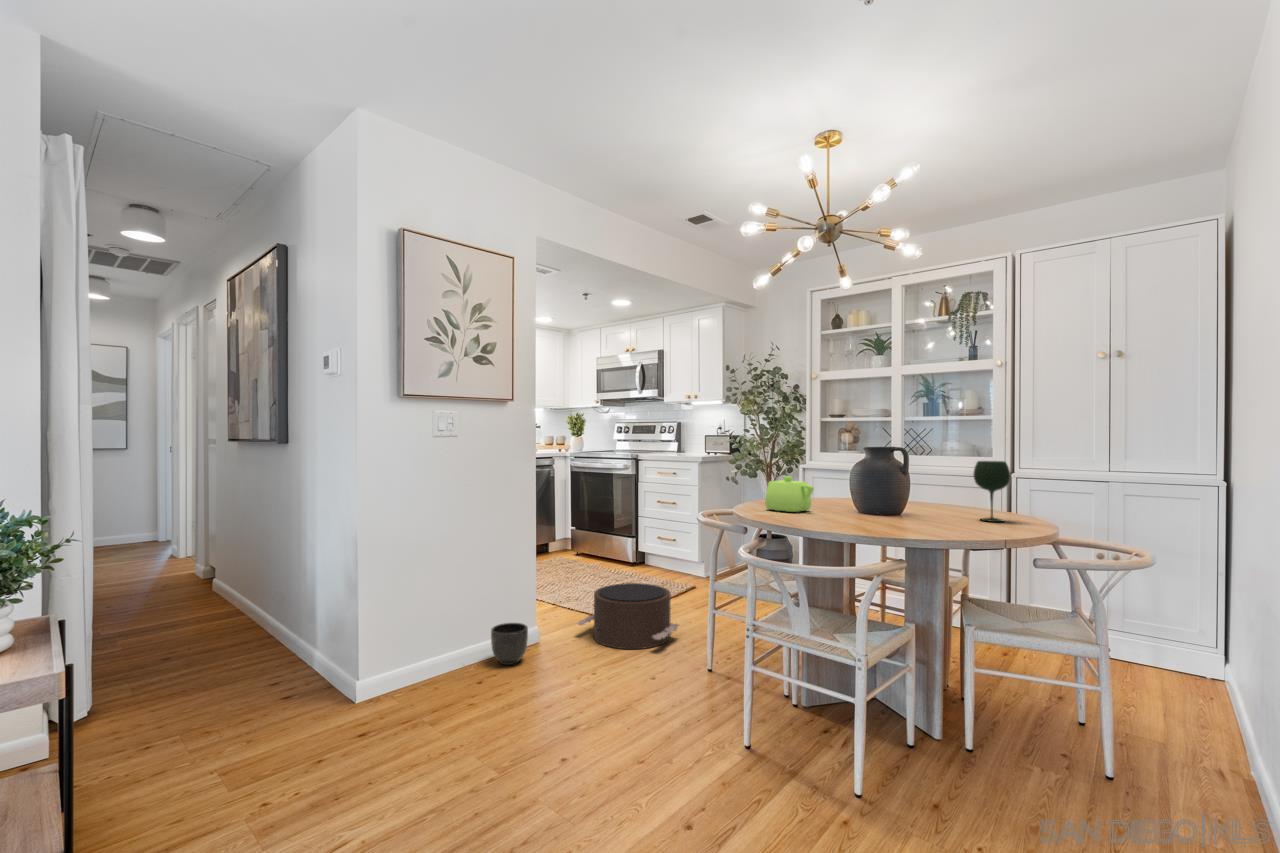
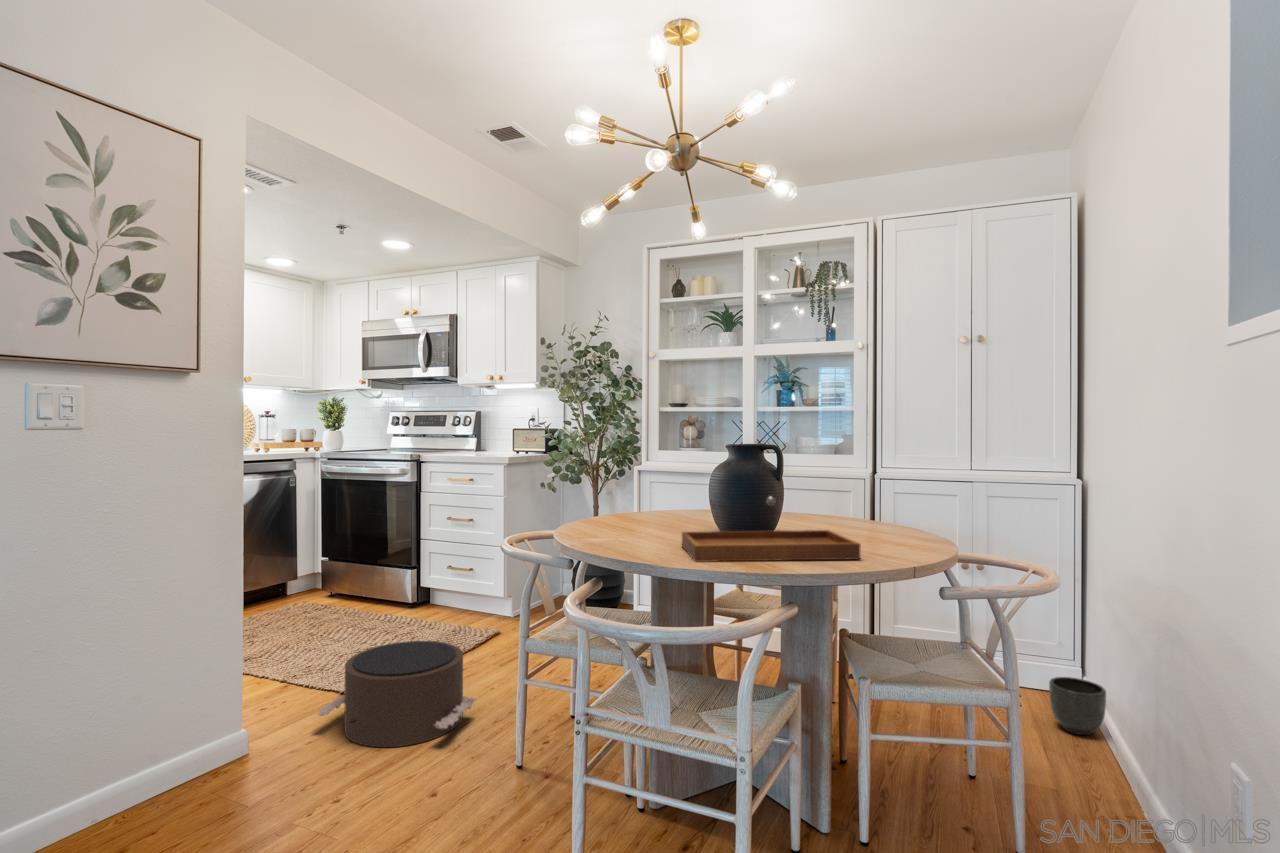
wine glass: present [973,461,1010,522] -> none [874,463,919,543]
teapot: present [765,476,814,512] -> none [603,487,672,539]
tray: none [819,483,948,529] -> present [682,496,861,562]
planter: present [491,623,528,665] -> present [1049,677,1106,735]

